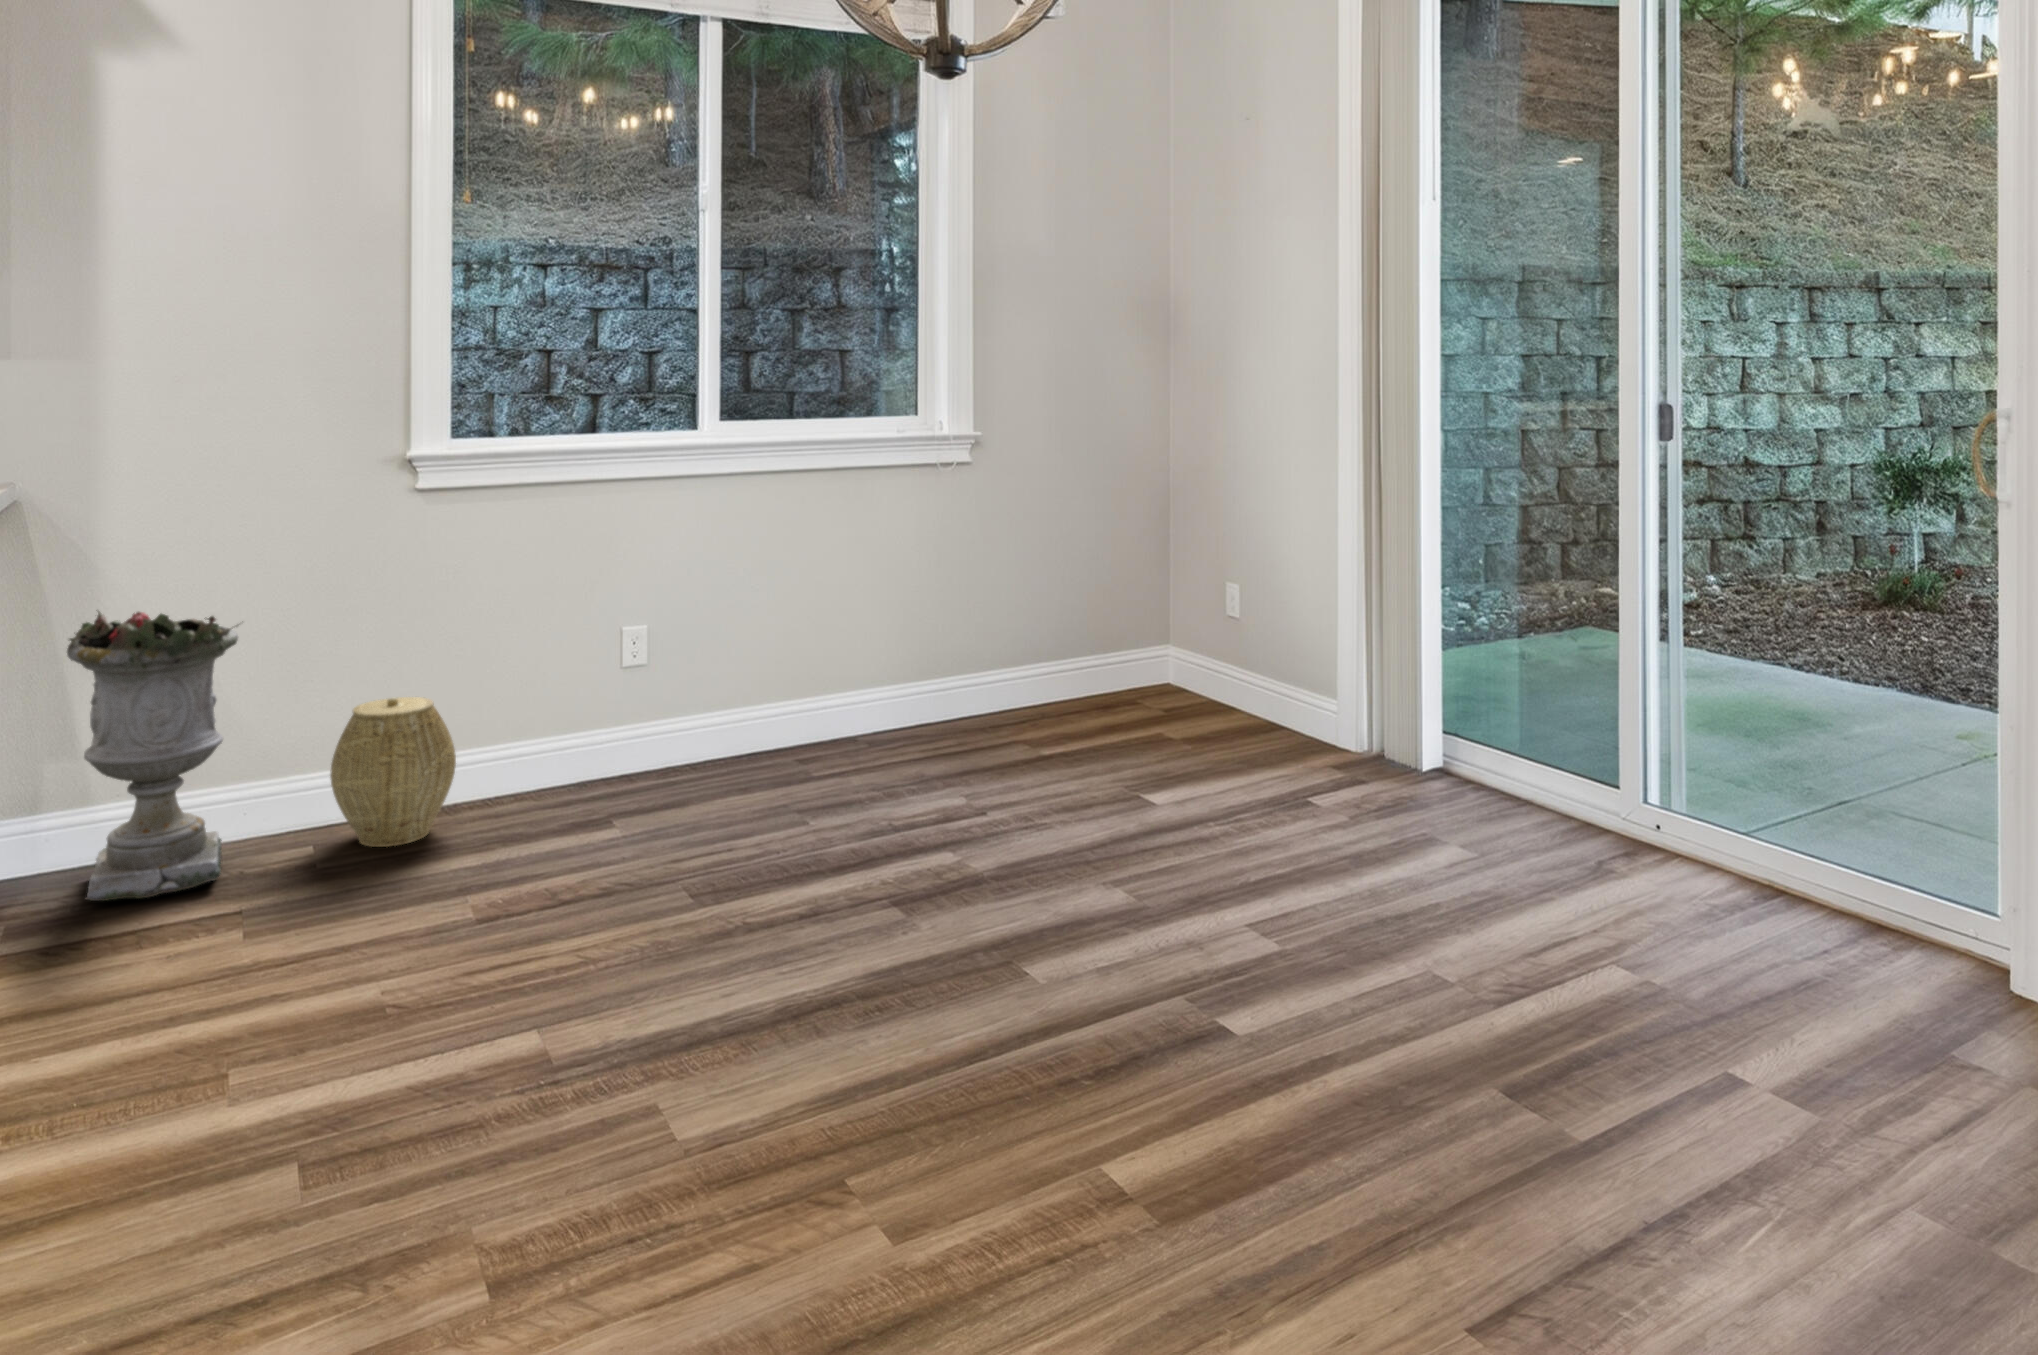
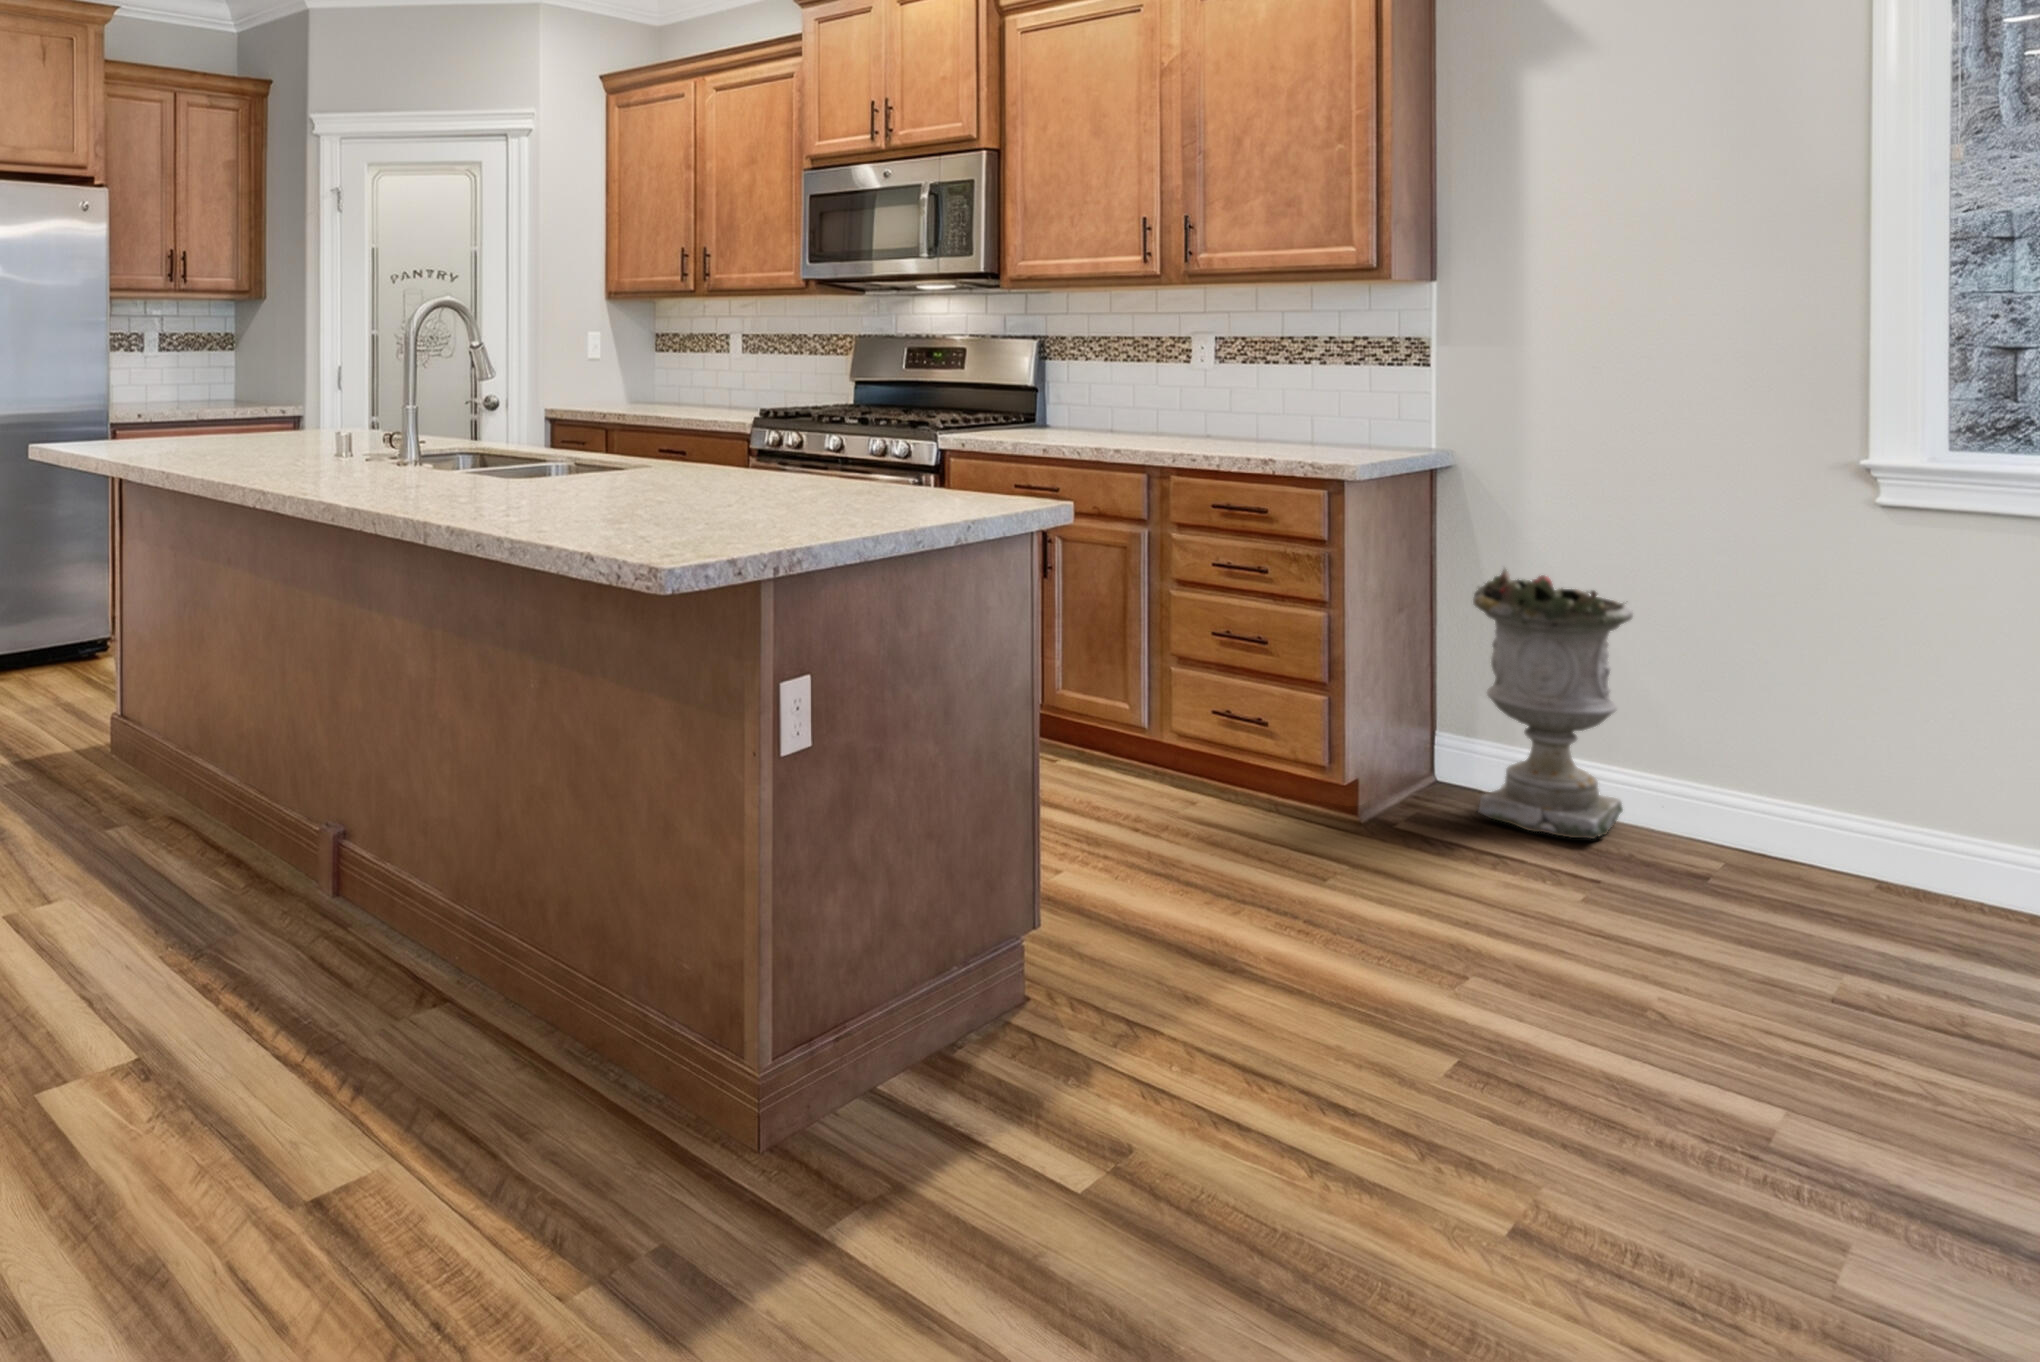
woven basket: present [330,697,456,847] -> none [1736,718,1902,886]

